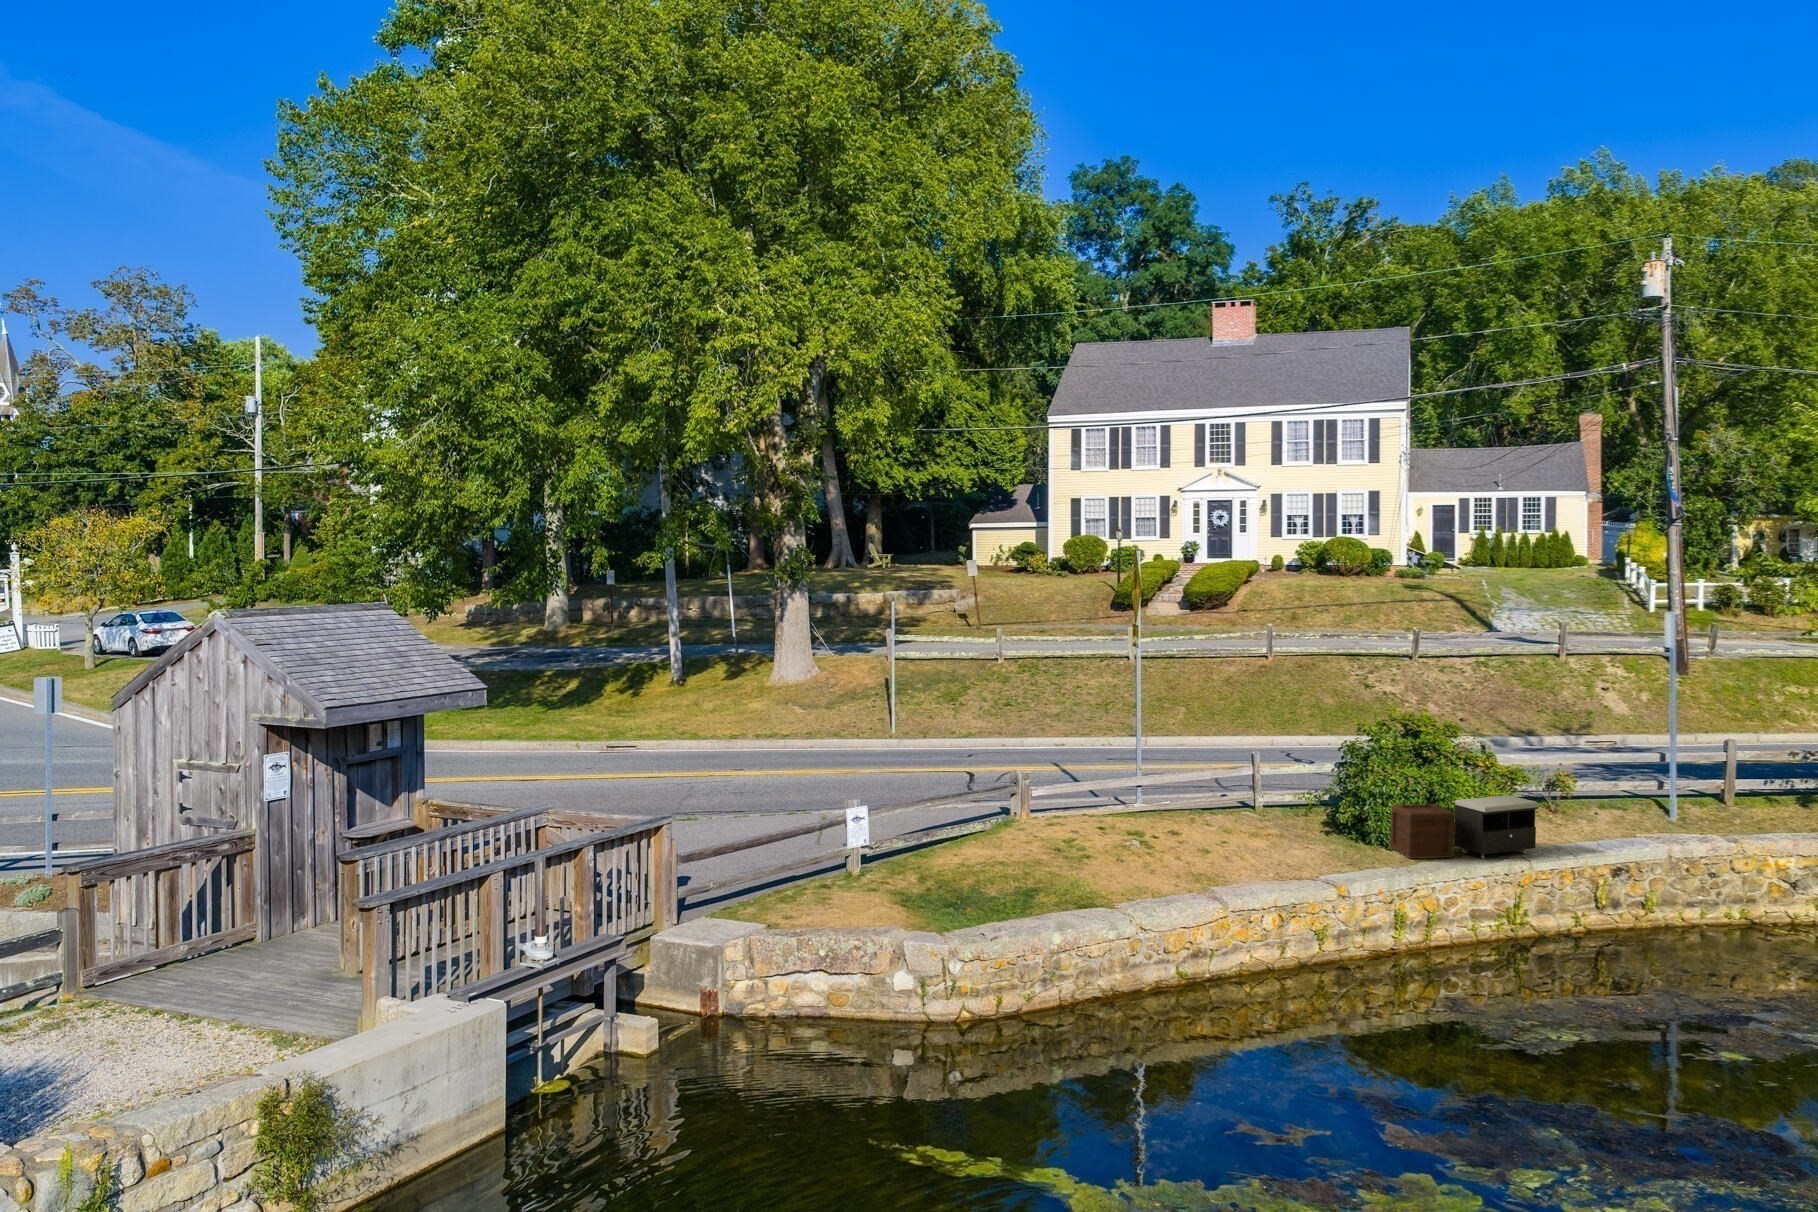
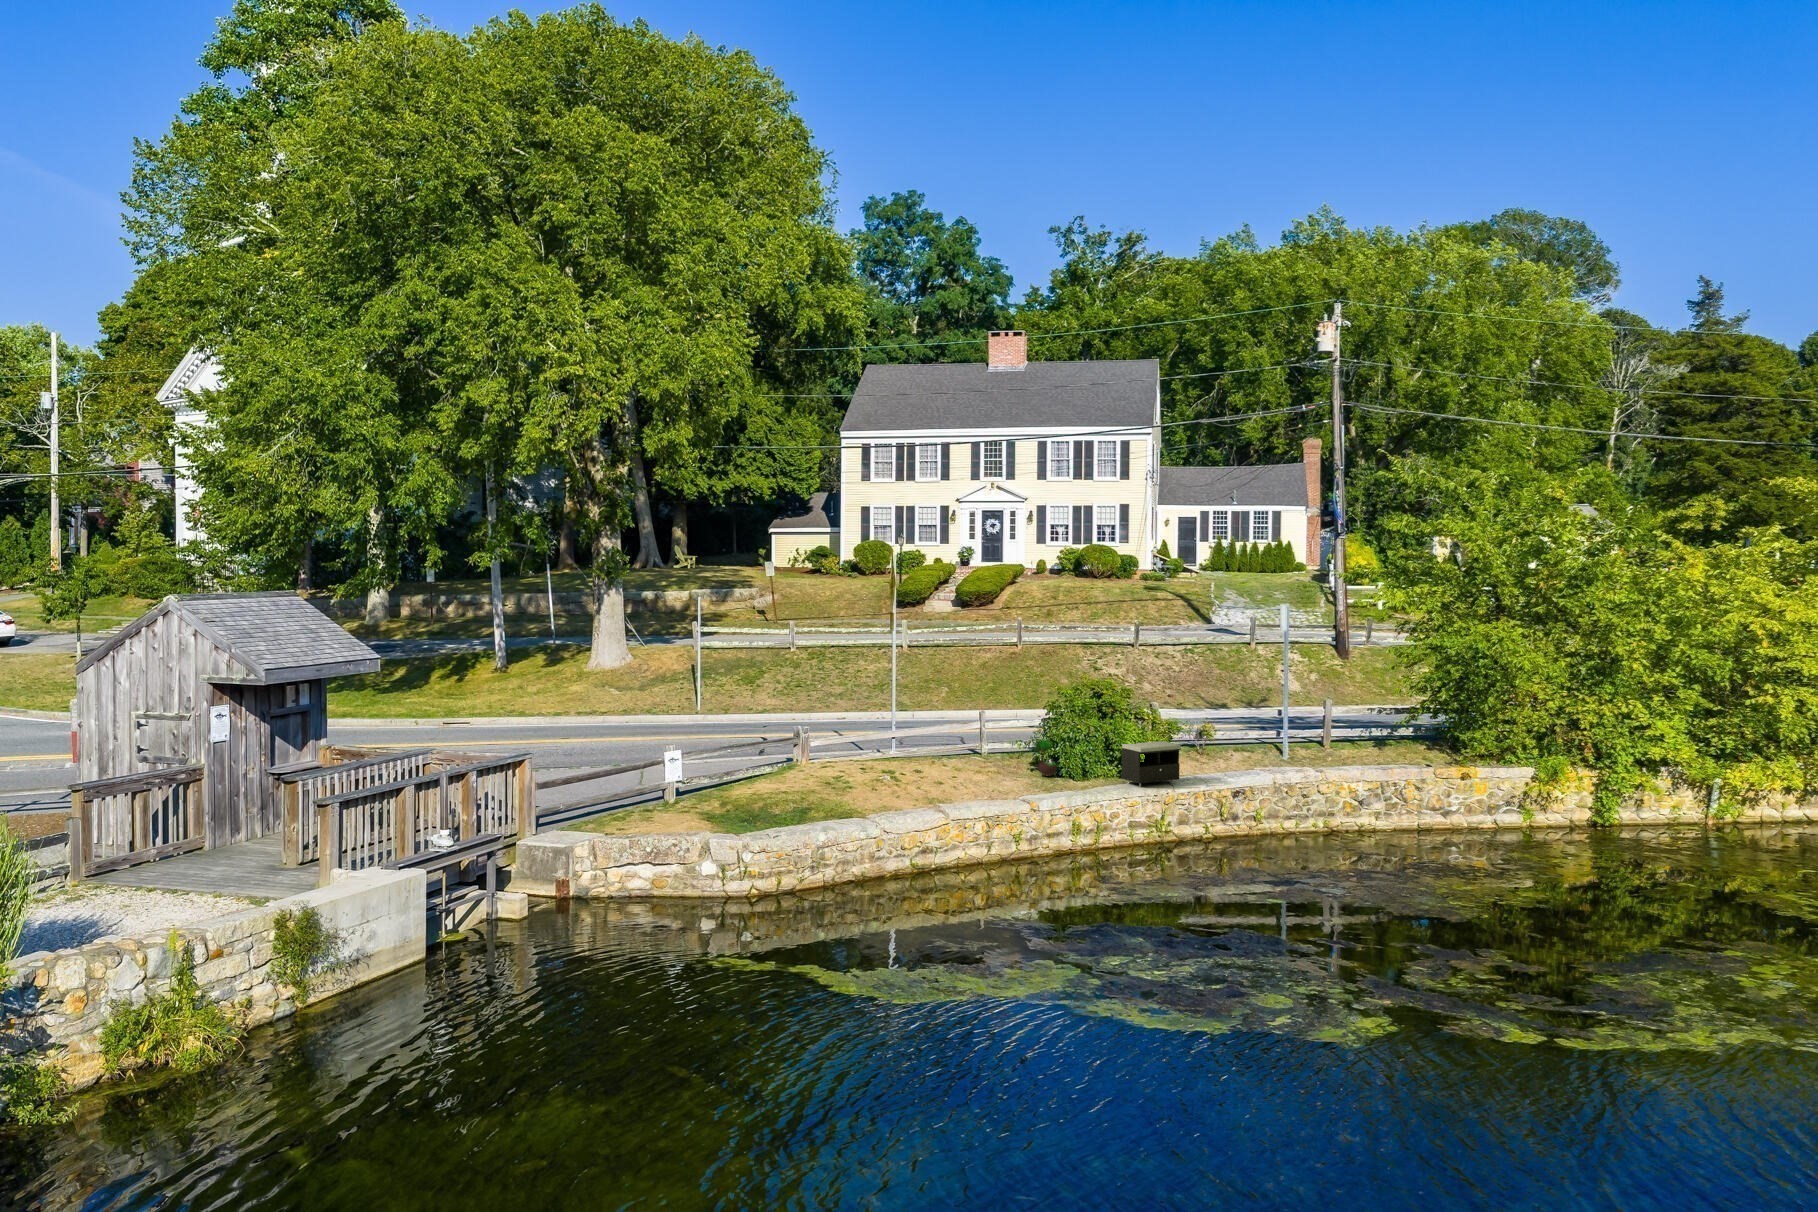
potted tree: none [1323,781,1362,839] -> present [1032,738,1057,776]
wooden crate: present [1390,804,1455,859] -> none [1076,748,1120,788]

